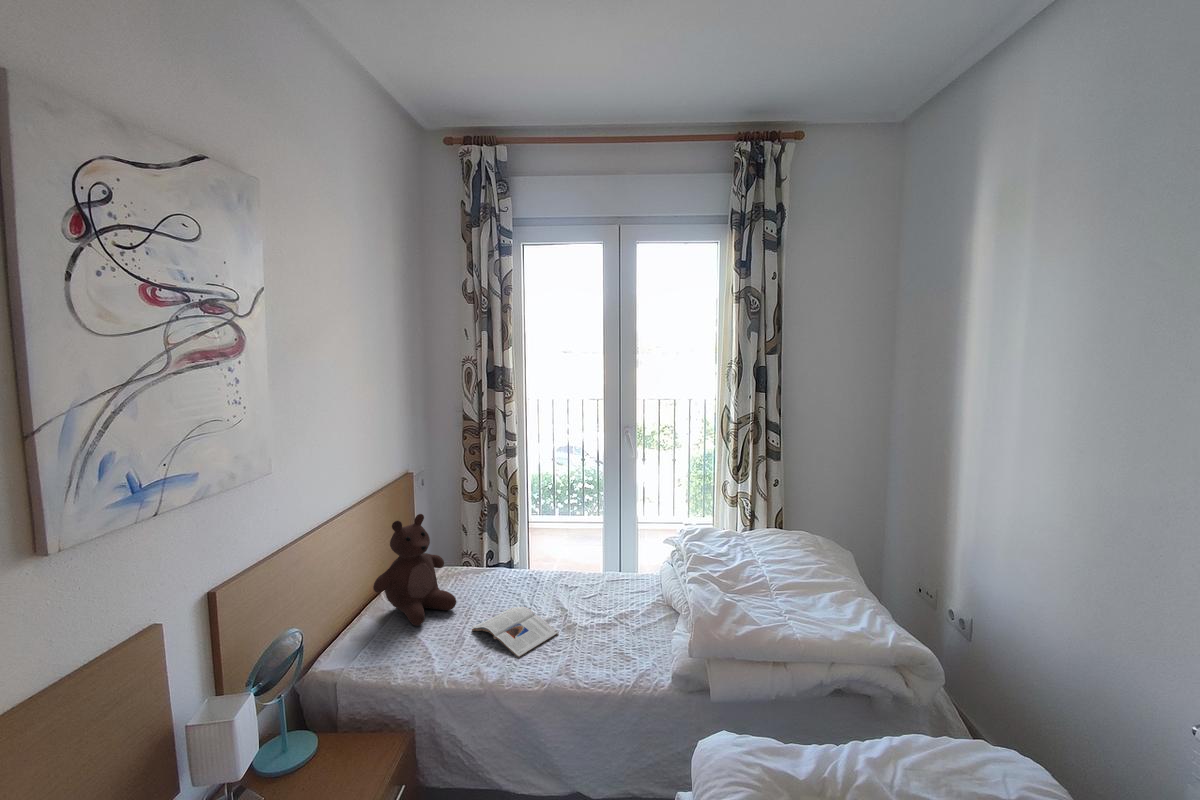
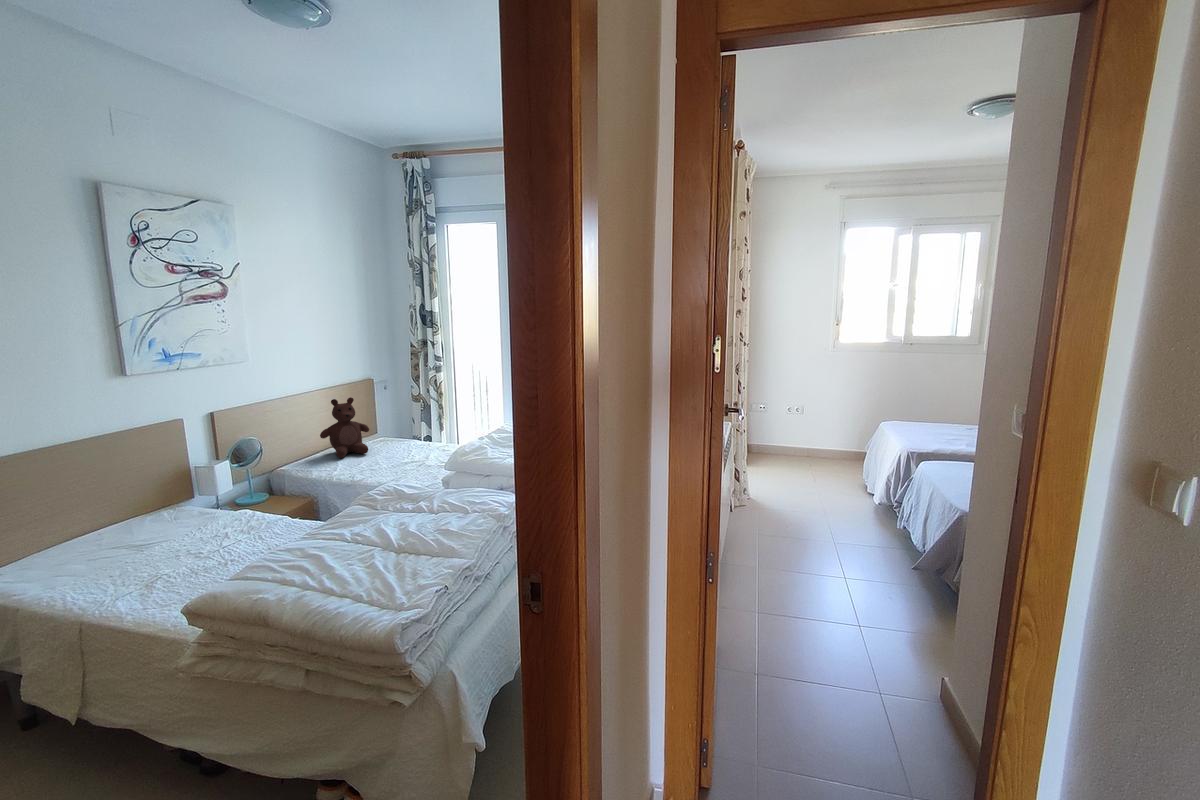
magazine: present [472,607,559,658] -> none [366,454,410,473]

